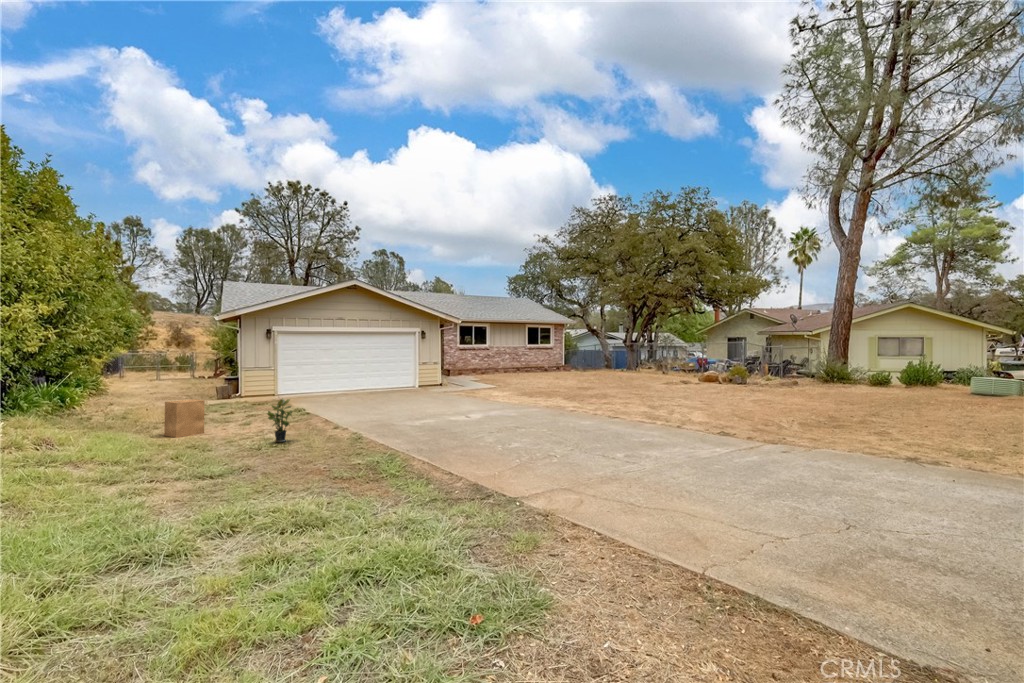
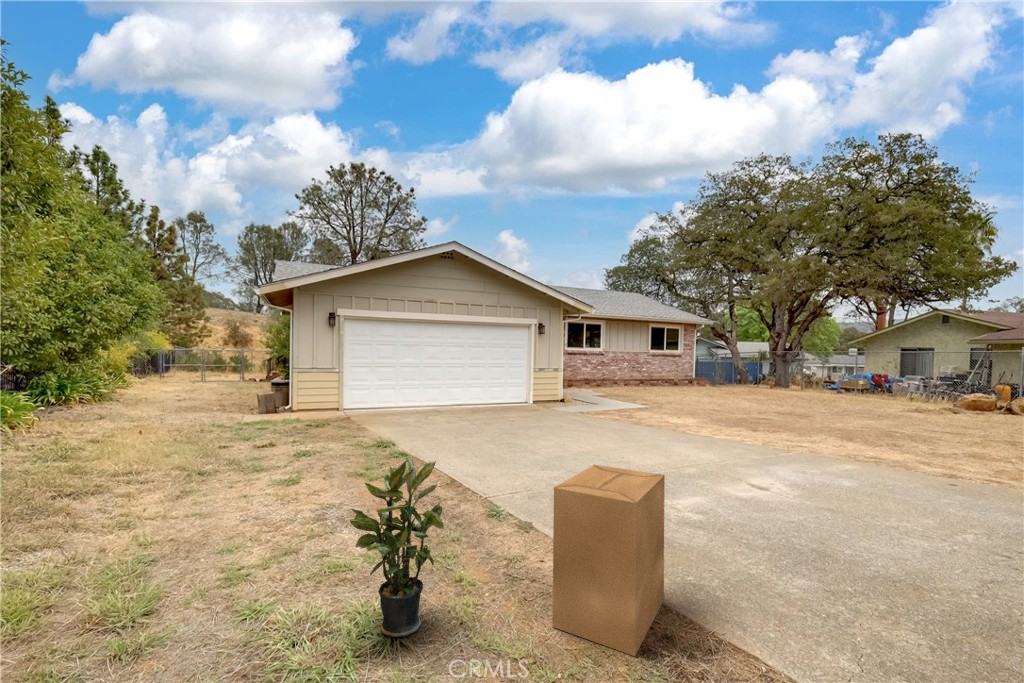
cardboard box: present [164,399,205,438] -> present [552,465,665,656]

